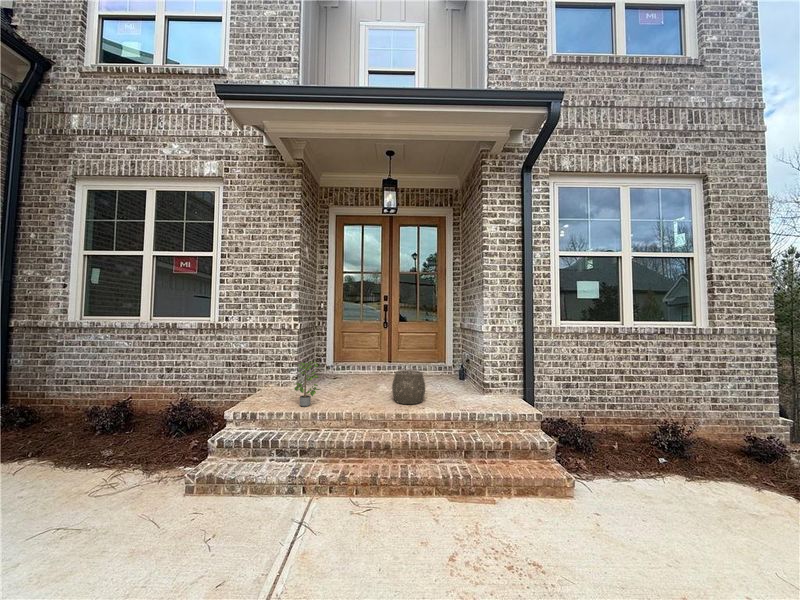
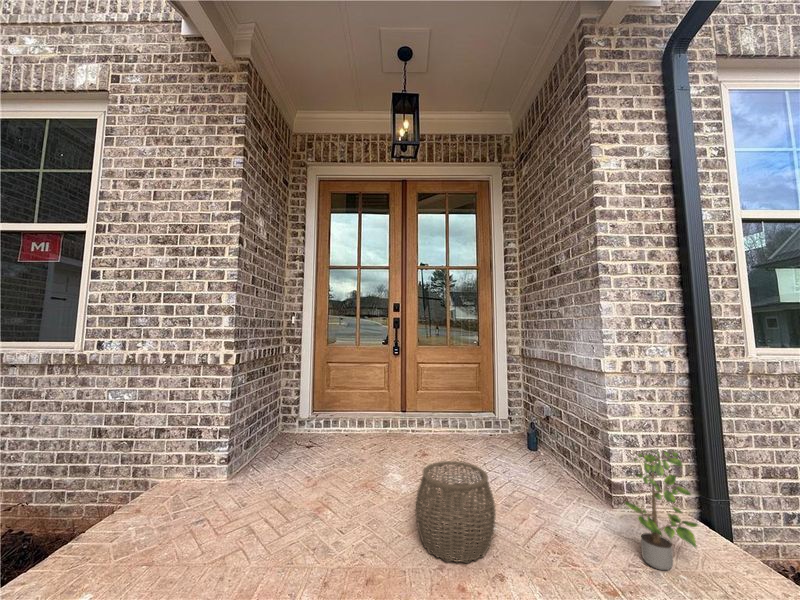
potted plant: present [294,362,320,407] -> present [625,451,698,570]

